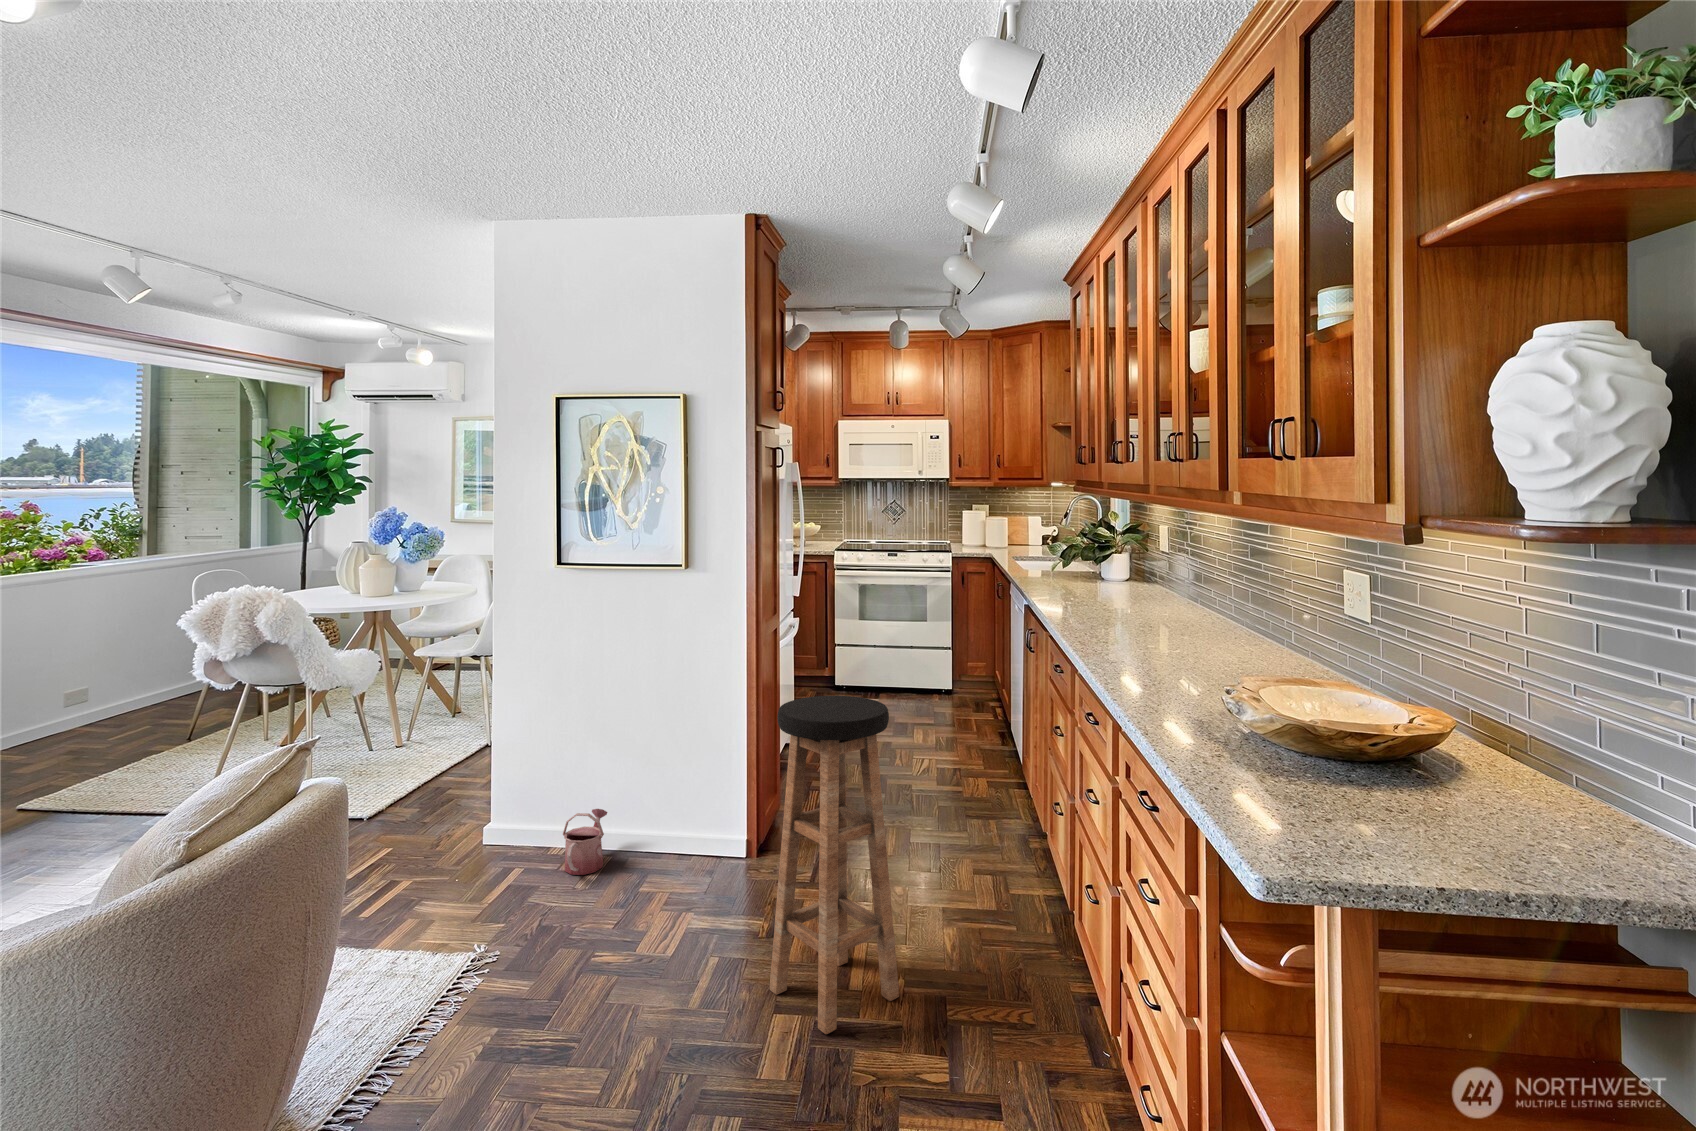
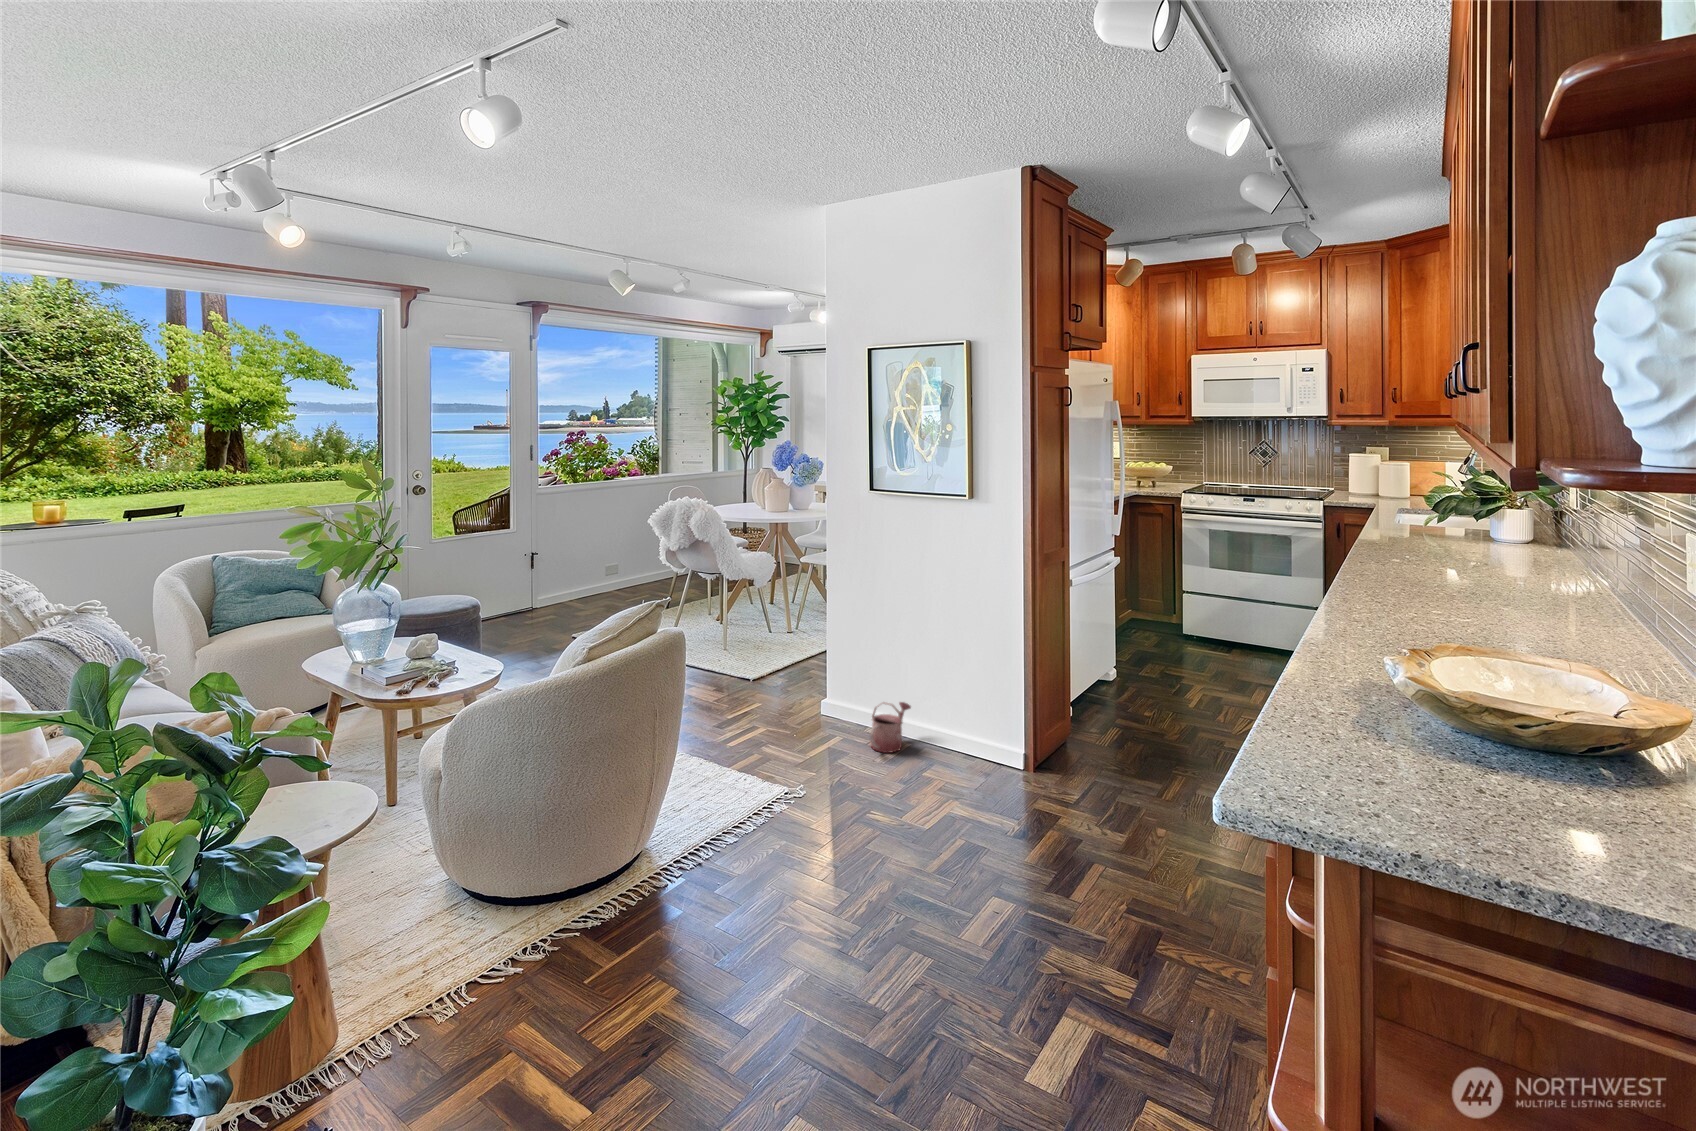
bar stool: present [770,696,899,1034] -> none [999,626,1125,925]

